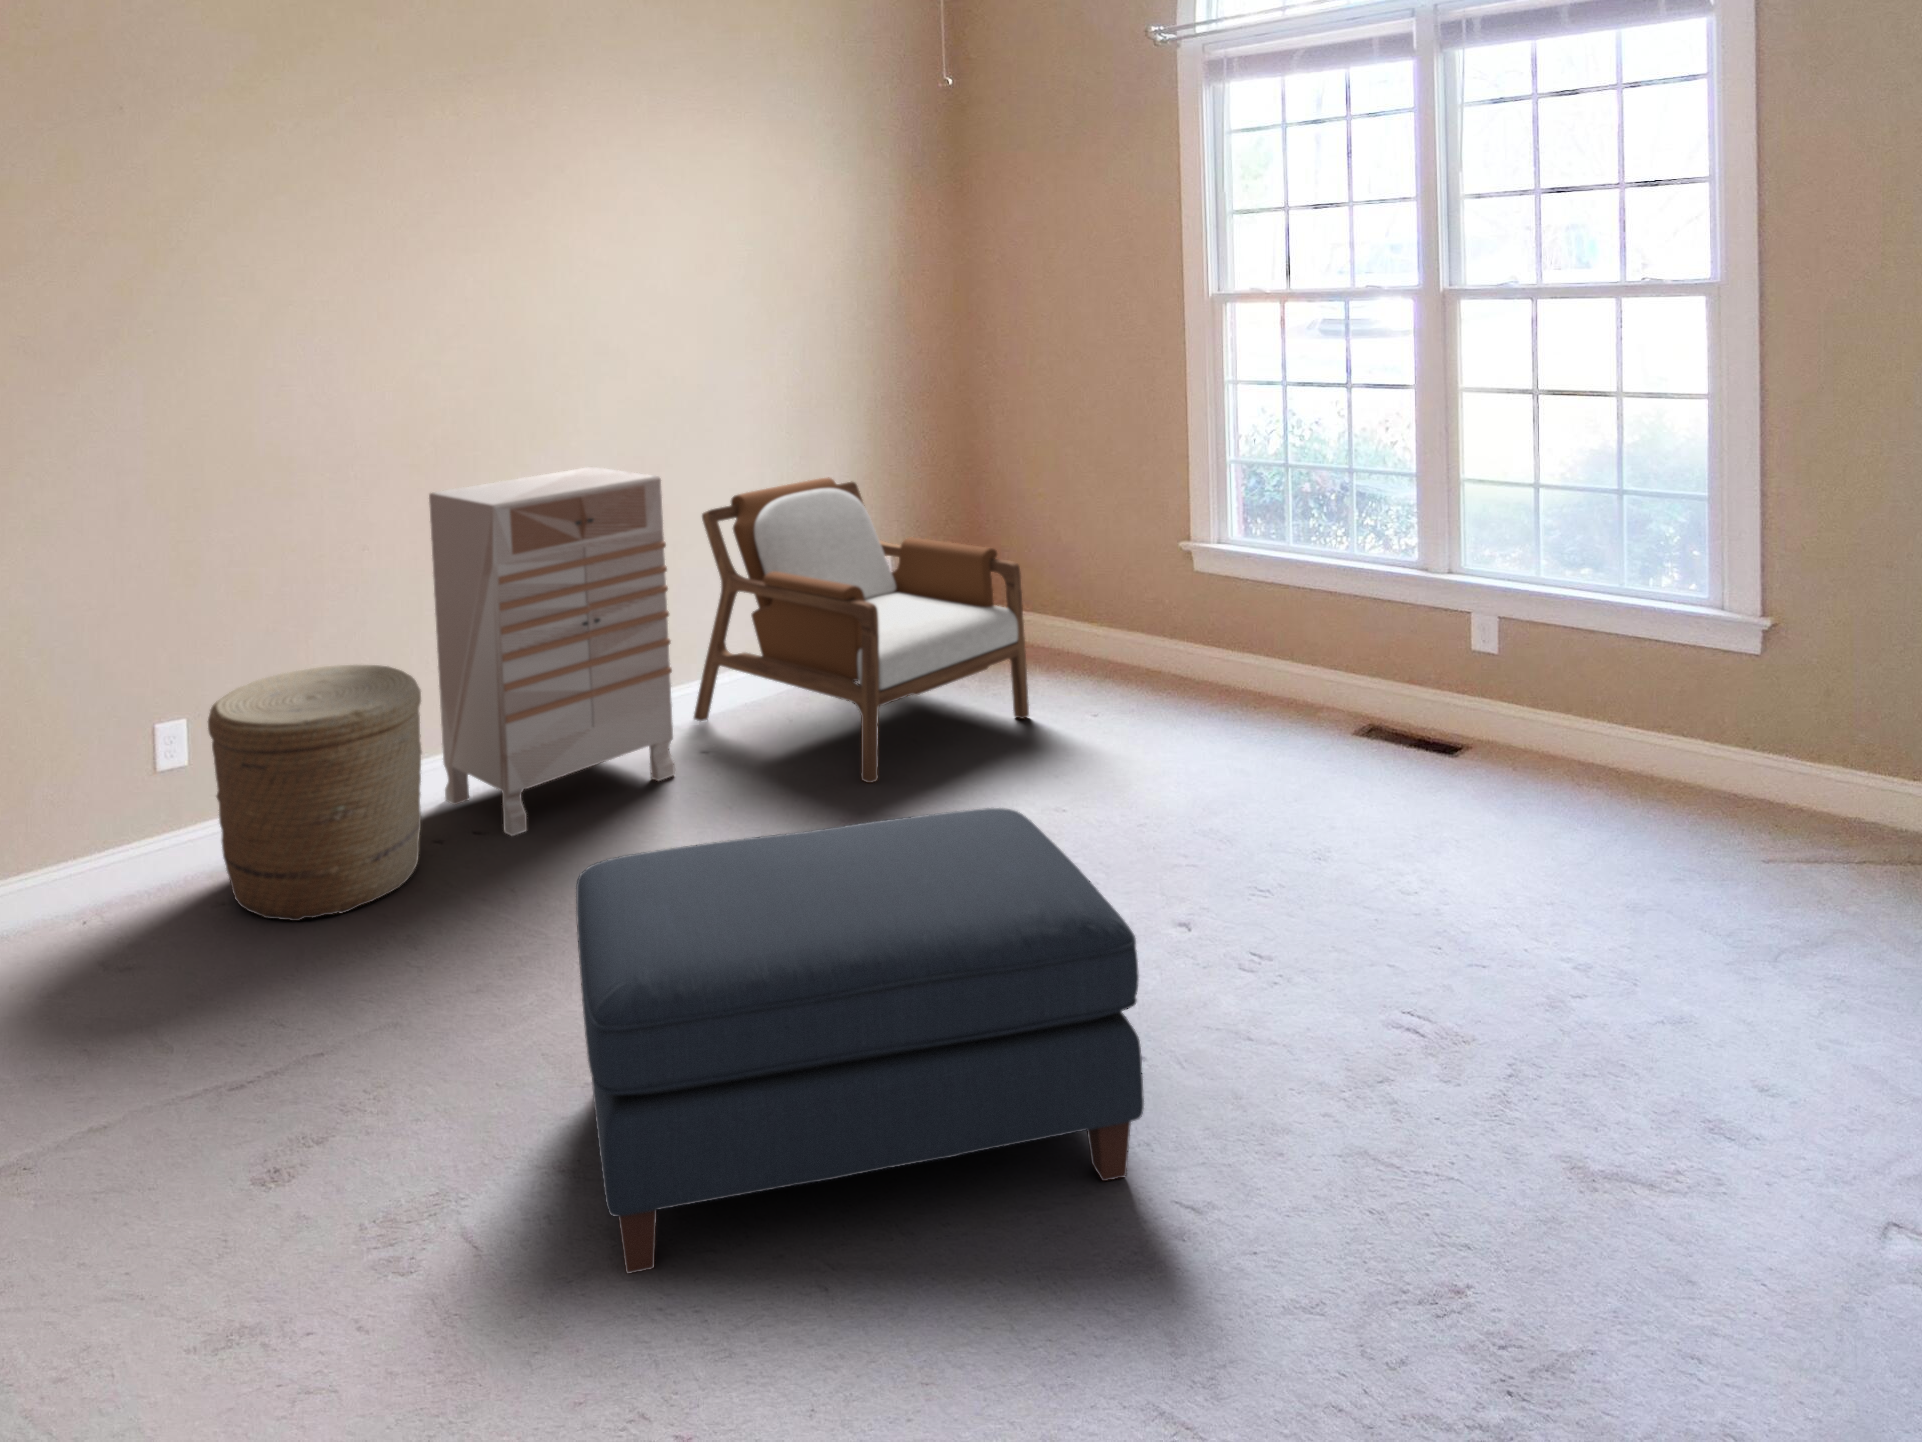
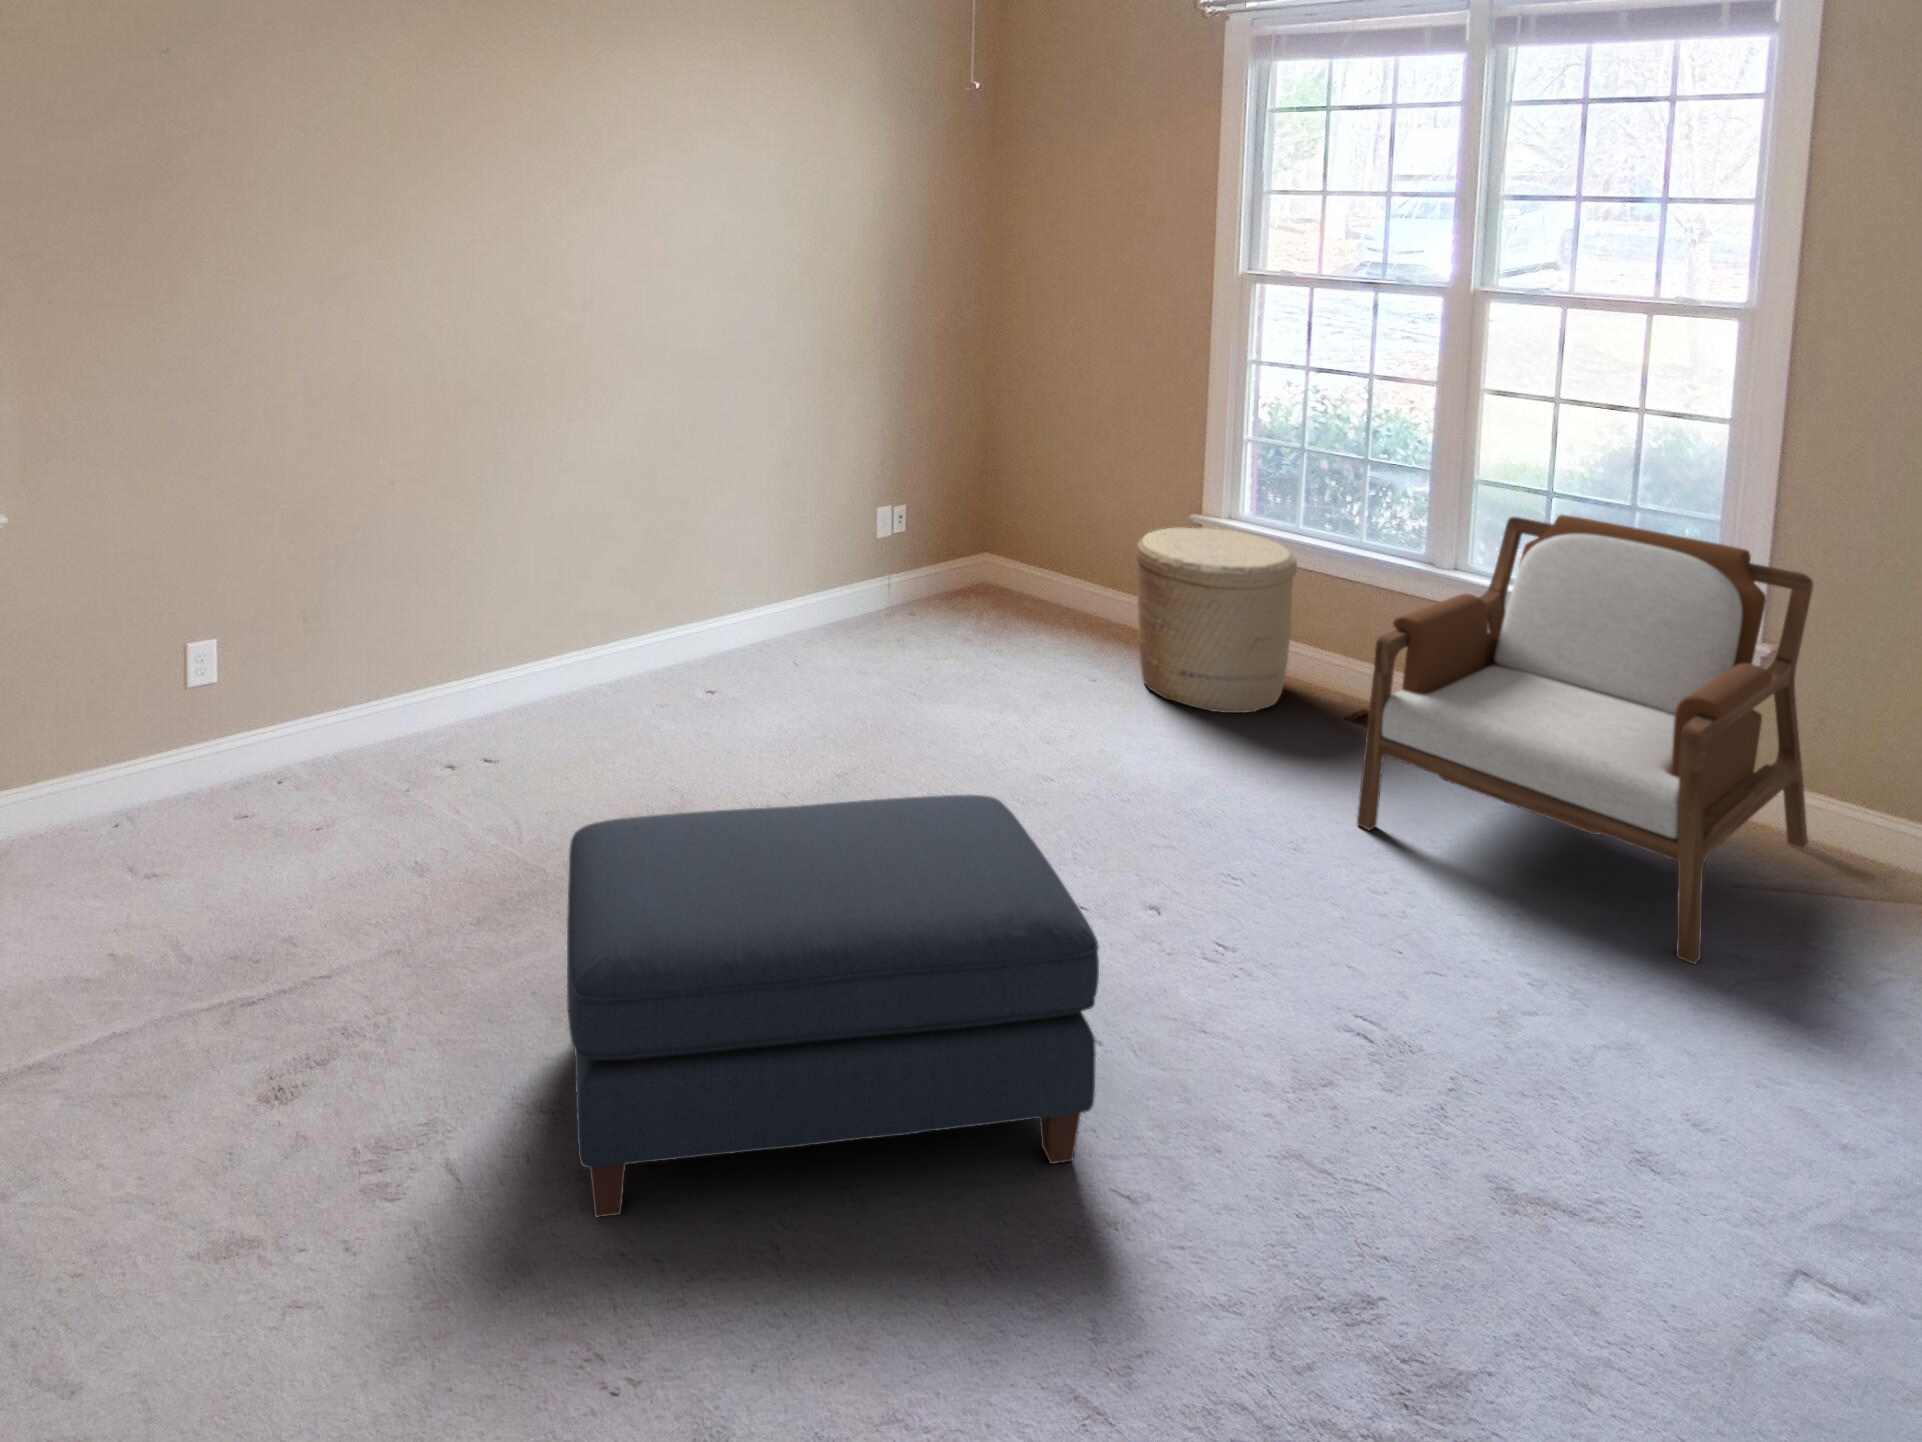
dresser: present [429,467,675,836] -> none [456,413,682,766]
armchair: present [694,477,1029,783] -> present [1357,515,1813,964]
basket: present [208,665,422,921] -> present [1135,528,1297,713]

